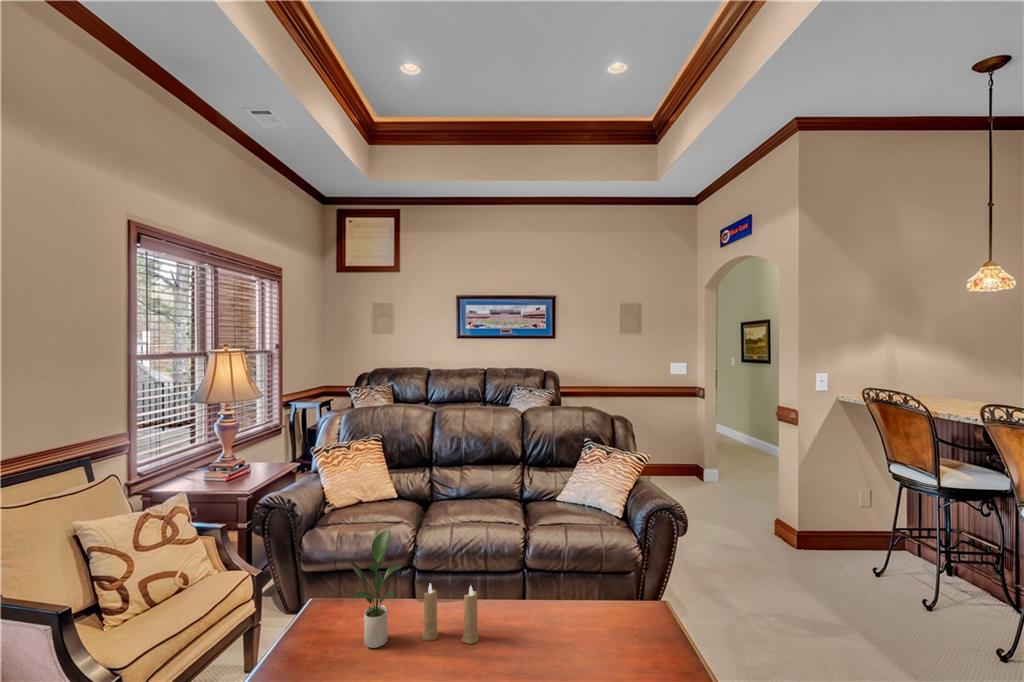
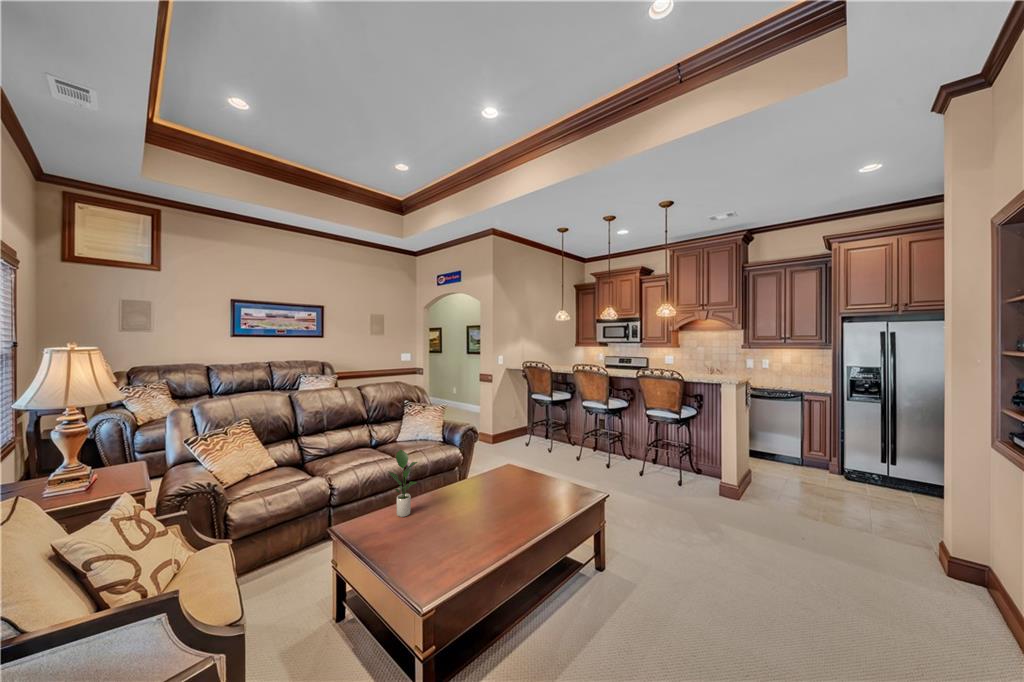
candle: present [422,583,479,644] -> none [420,465,450,504]

